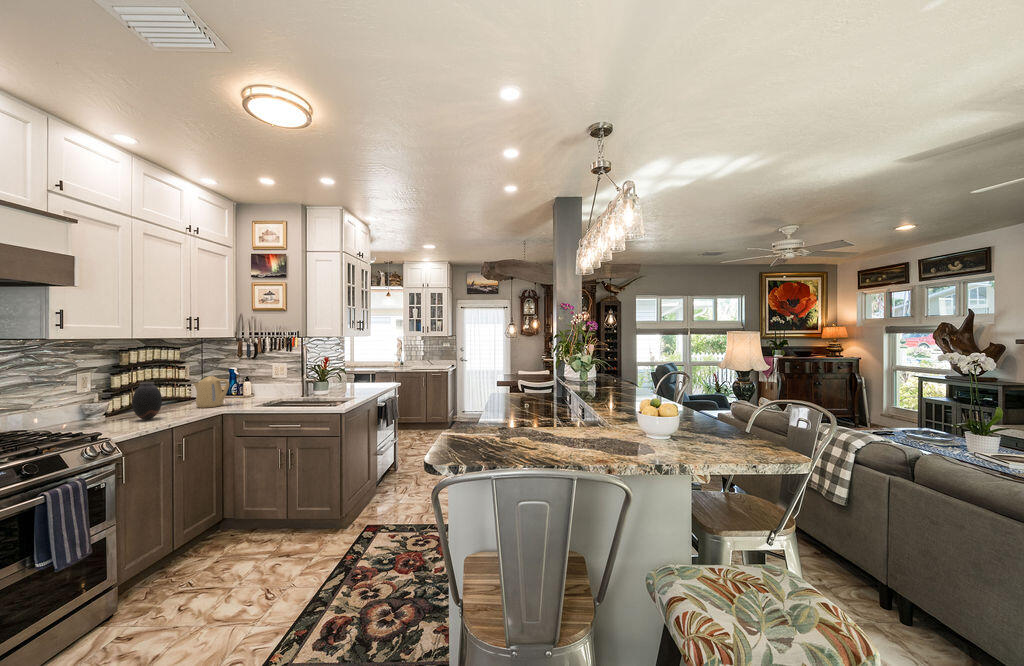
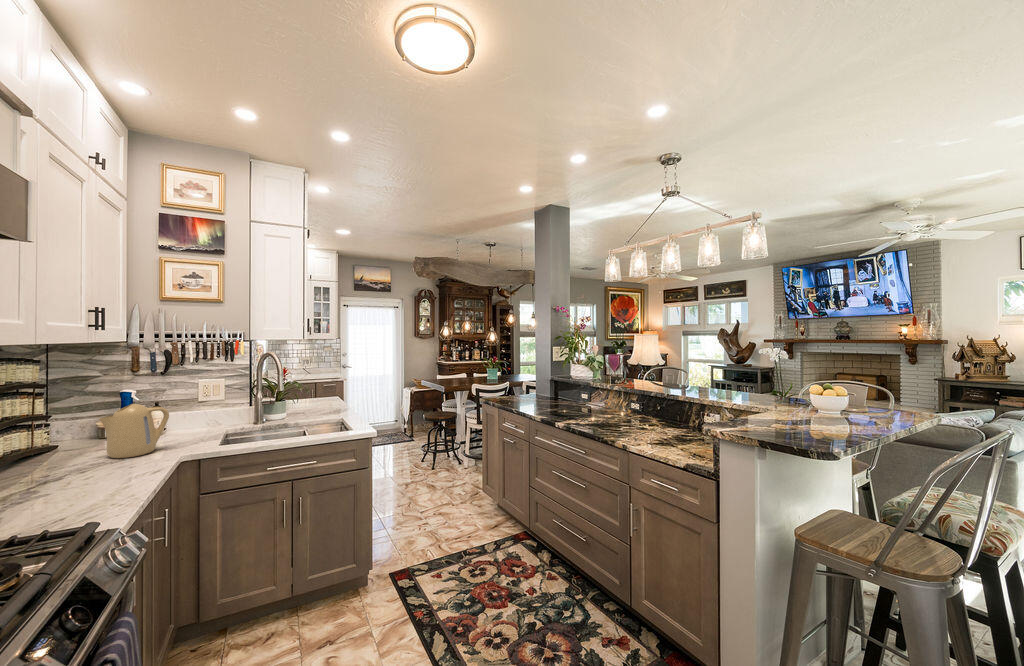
vase: present [132,382,162,420] -> none [40,420,100,491]

